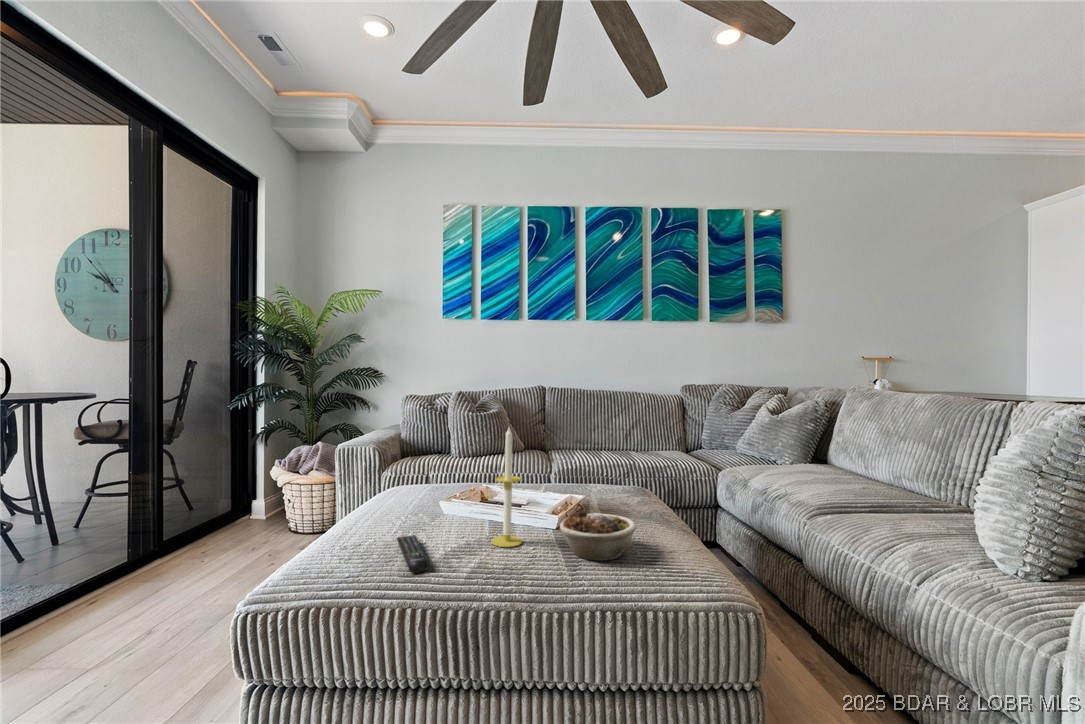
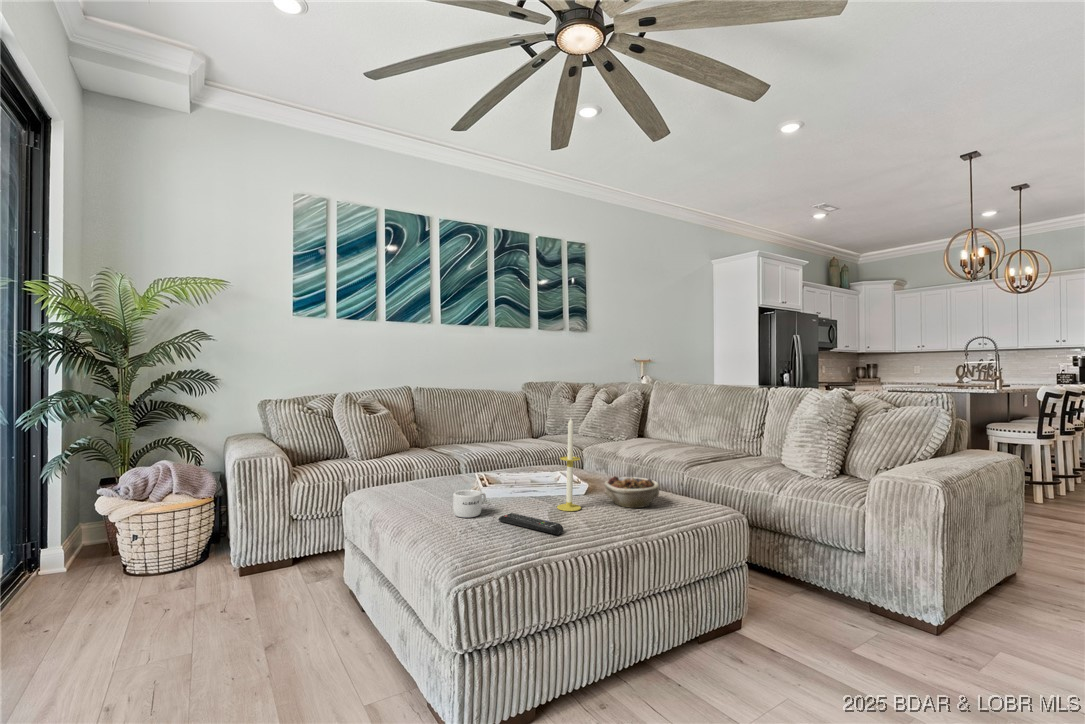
mug: none [374,499,416,532] -> present [453,489,486,518]

